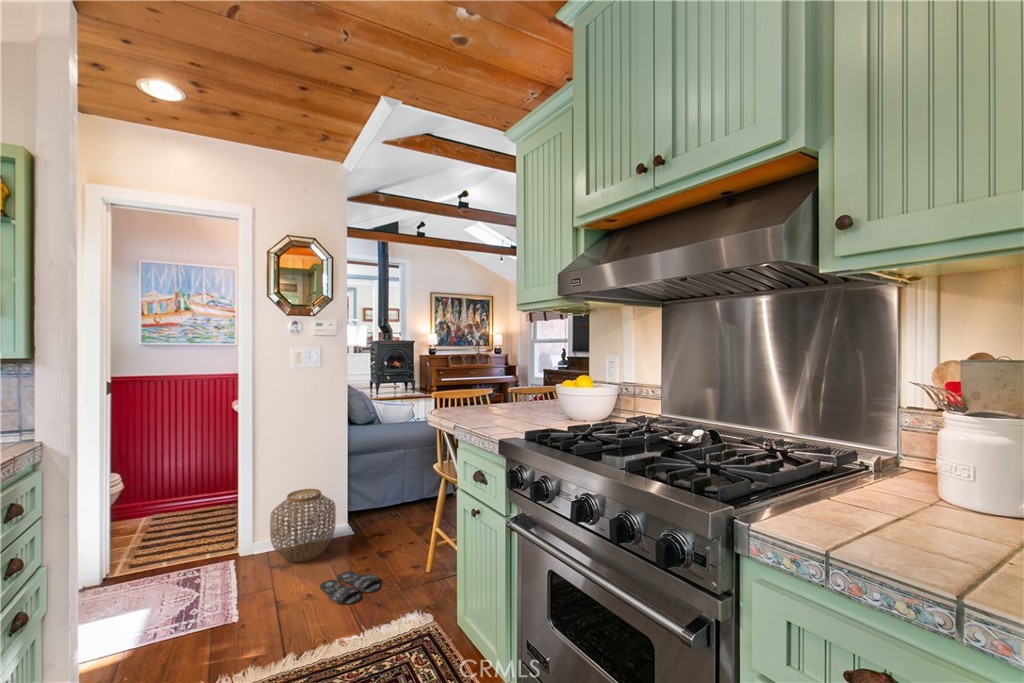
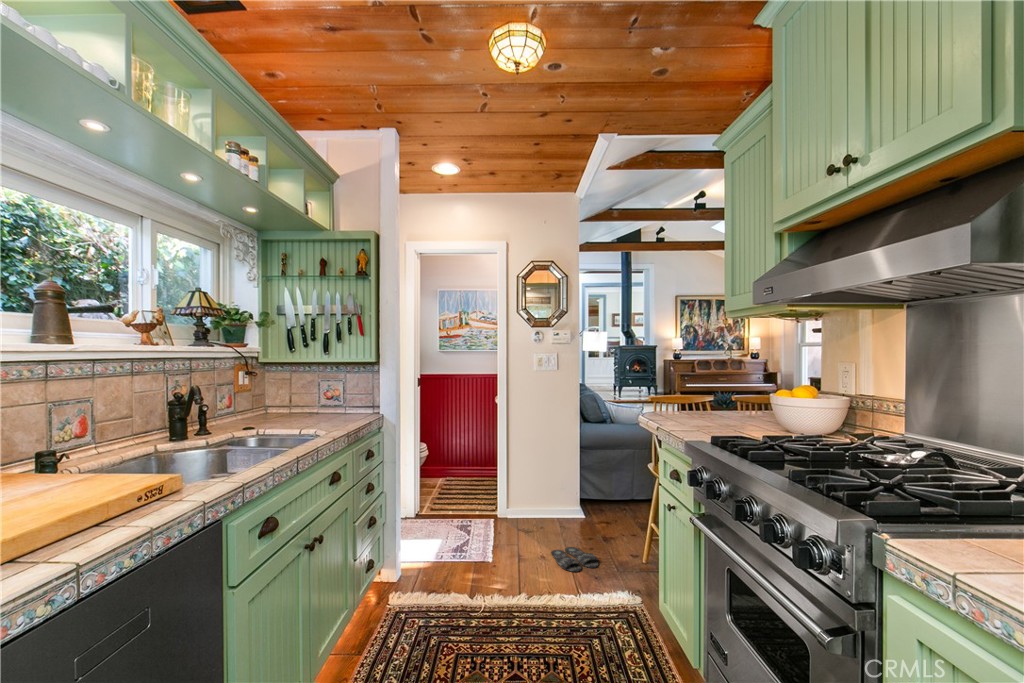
woven basket: present [270,489,336,562] -> none [517,472,566,531]

